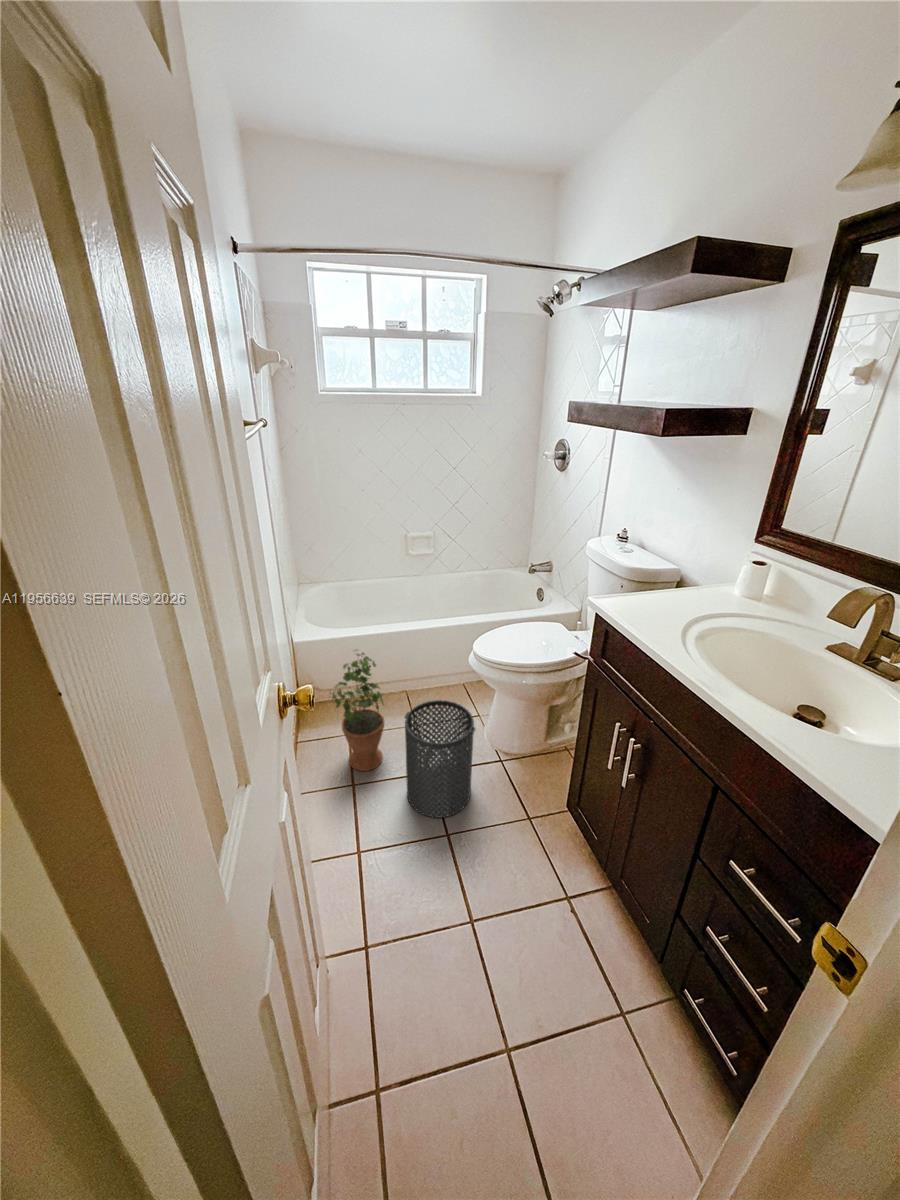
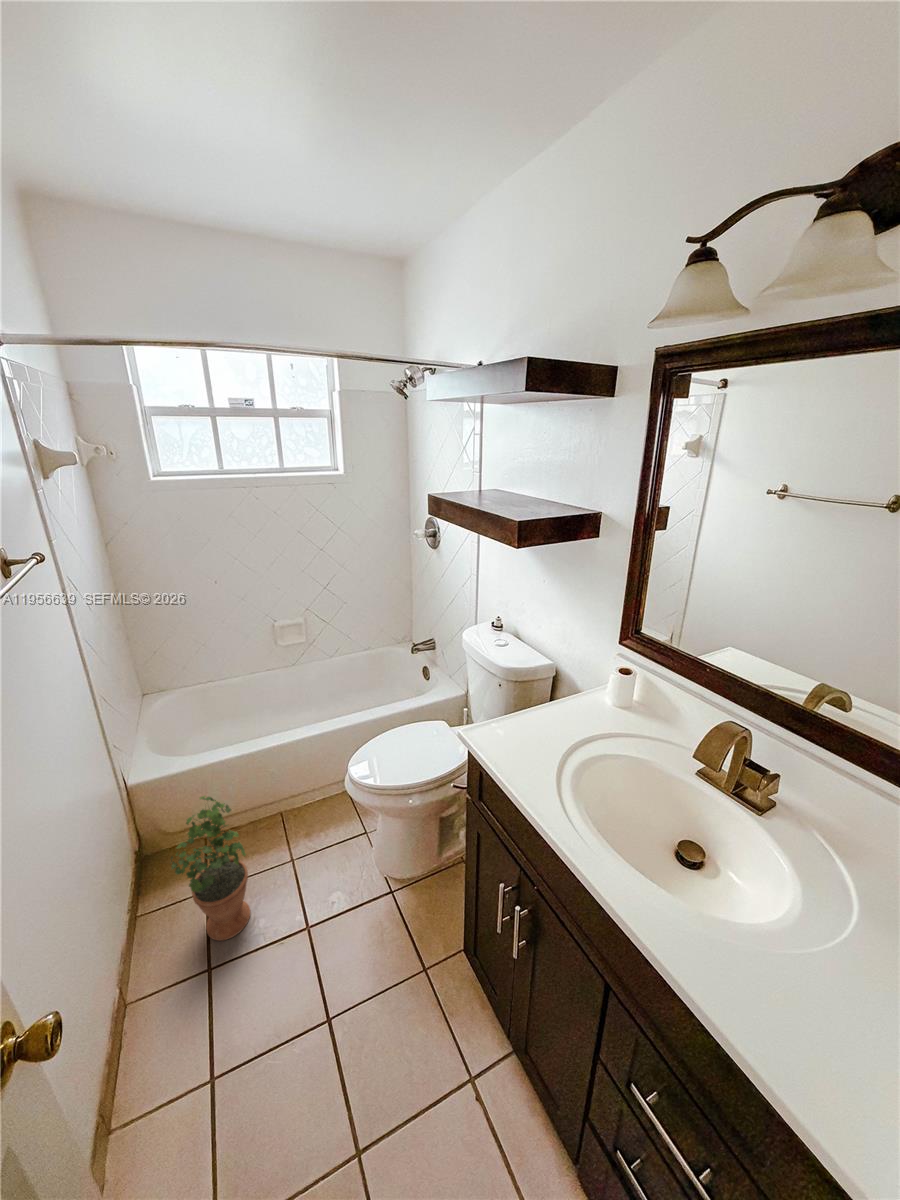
trash can: present [405,700,475,818] -> none [266,842,357,994]

